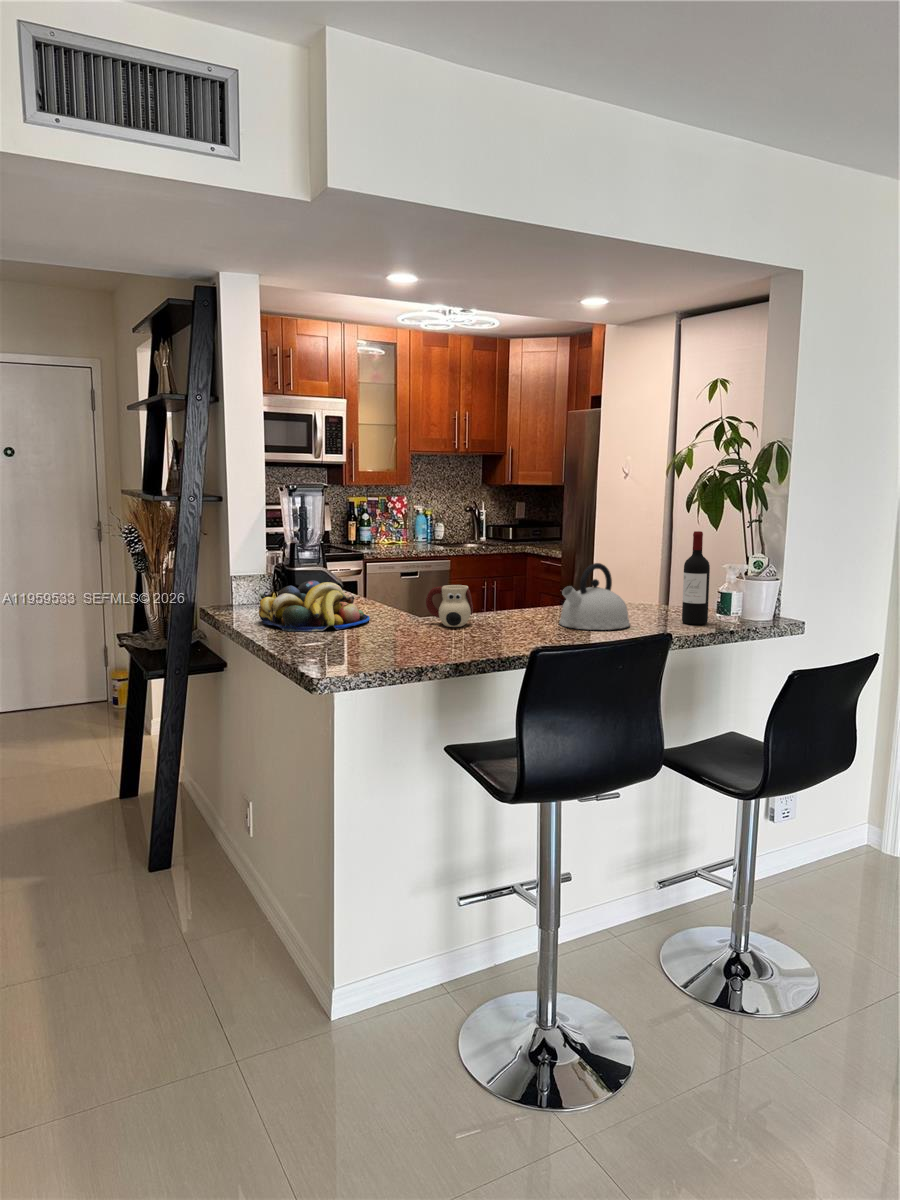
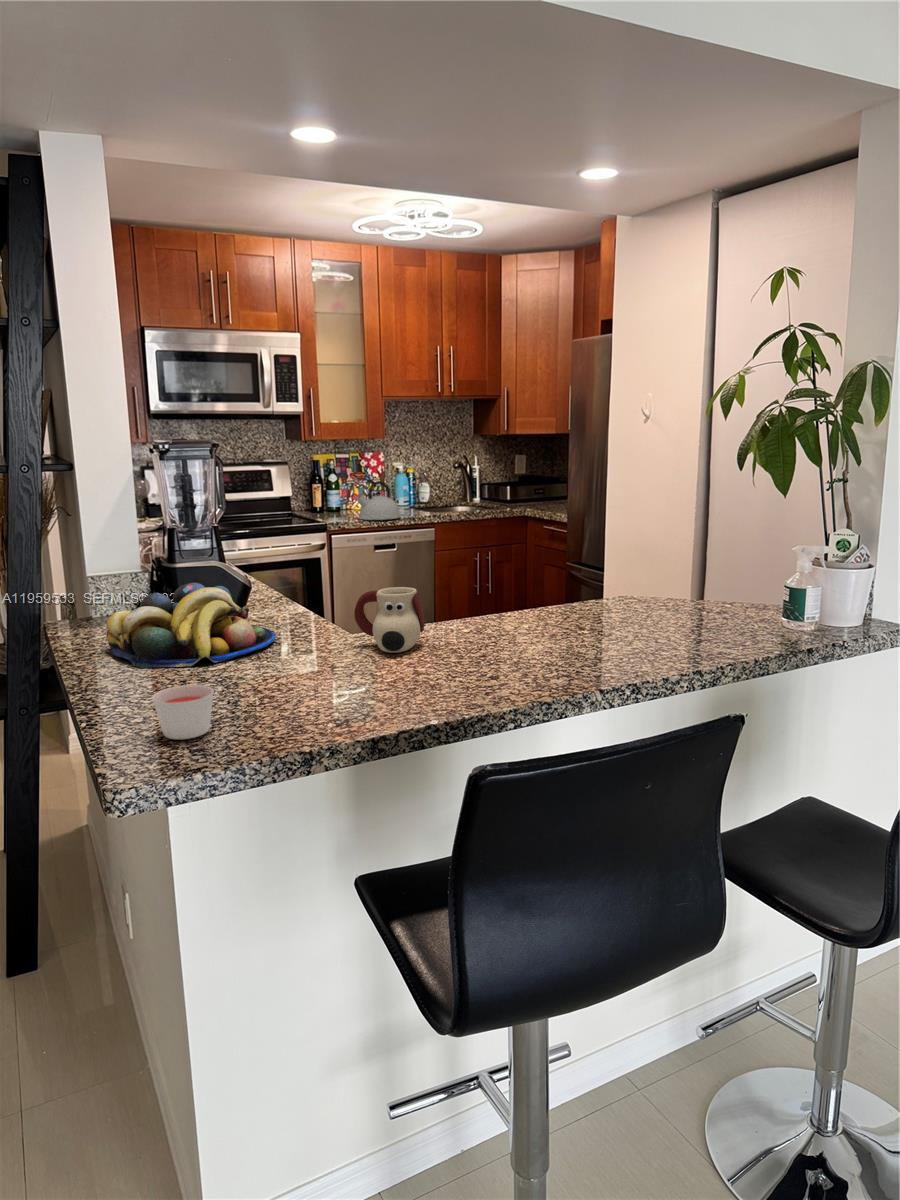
wine bottle: present [682,531,710,625] -> none [735,499,777,639]
kettle: present [559,563,630,630] -> present [356,481,400,520]
candle: none [326,631,361,660] -> present [153,685,213,739]

